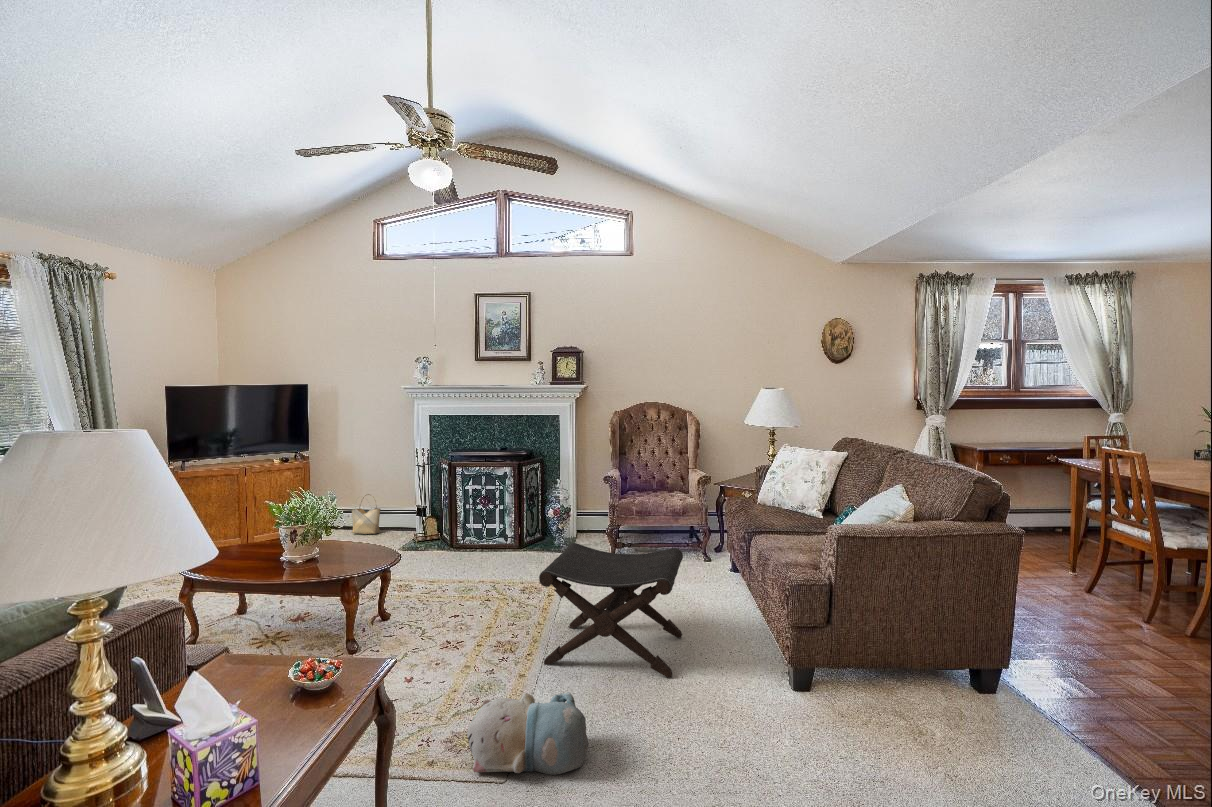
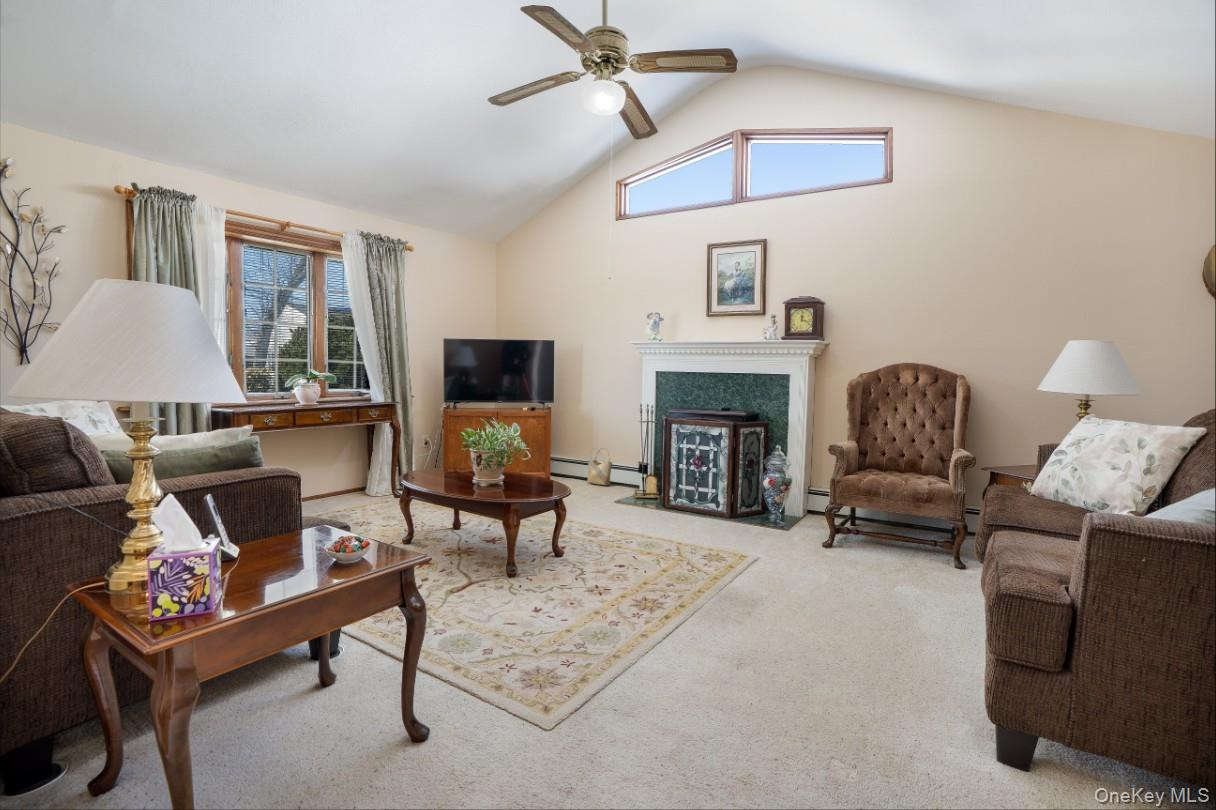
footstool: present [539,543,683,678] -> none [673,503,873,683]
plush toy: present [467,692,589,775] -> none [529,637,661,740]

